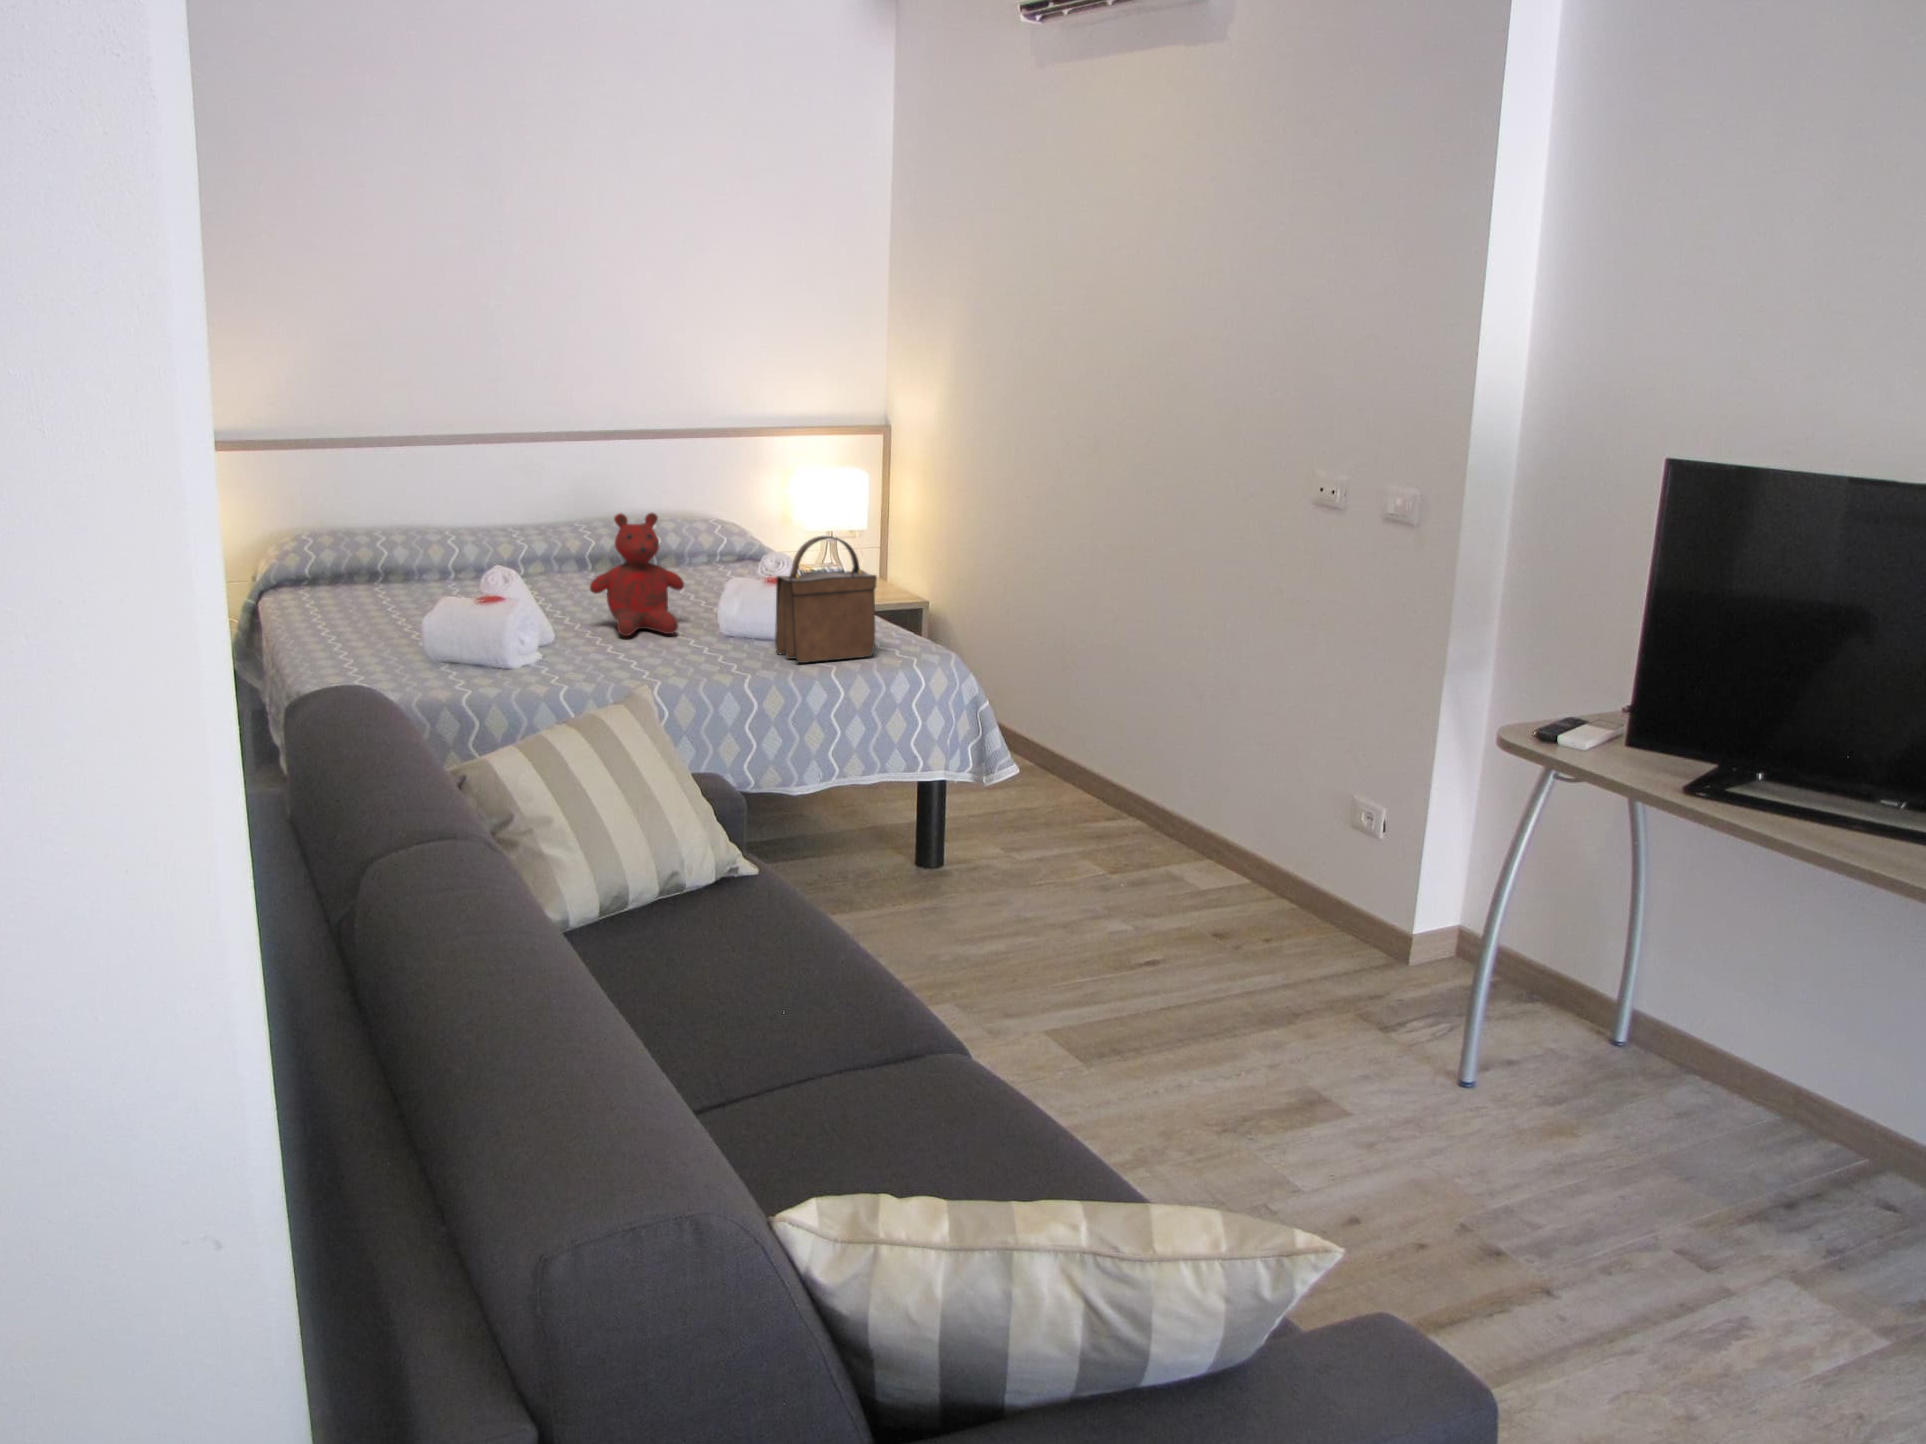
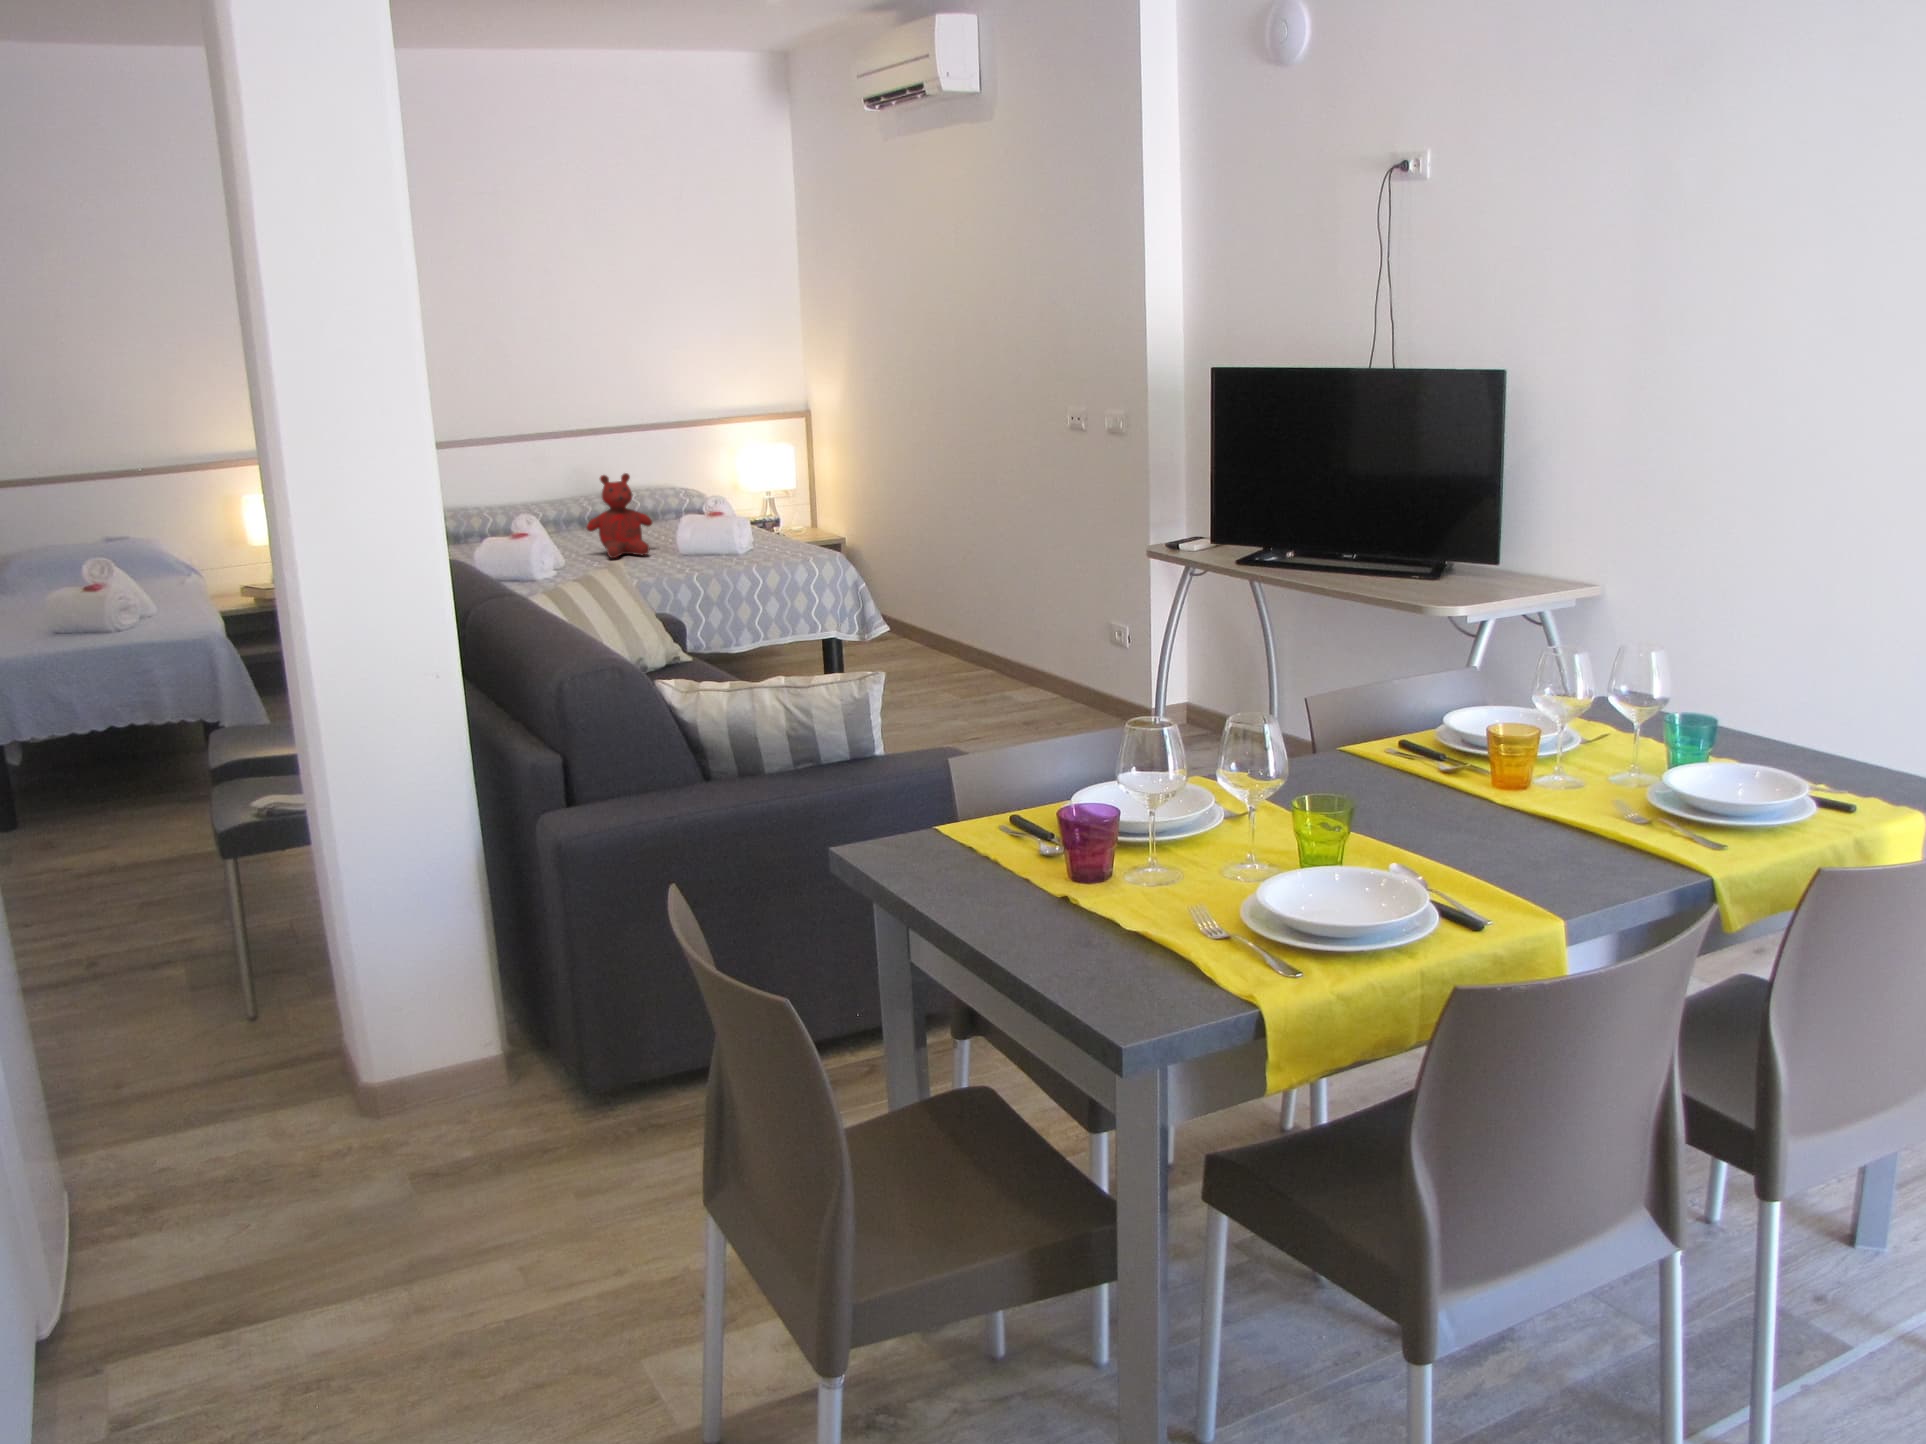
handbag: present [775,536,877,663] -> none [712,476,783,563]

